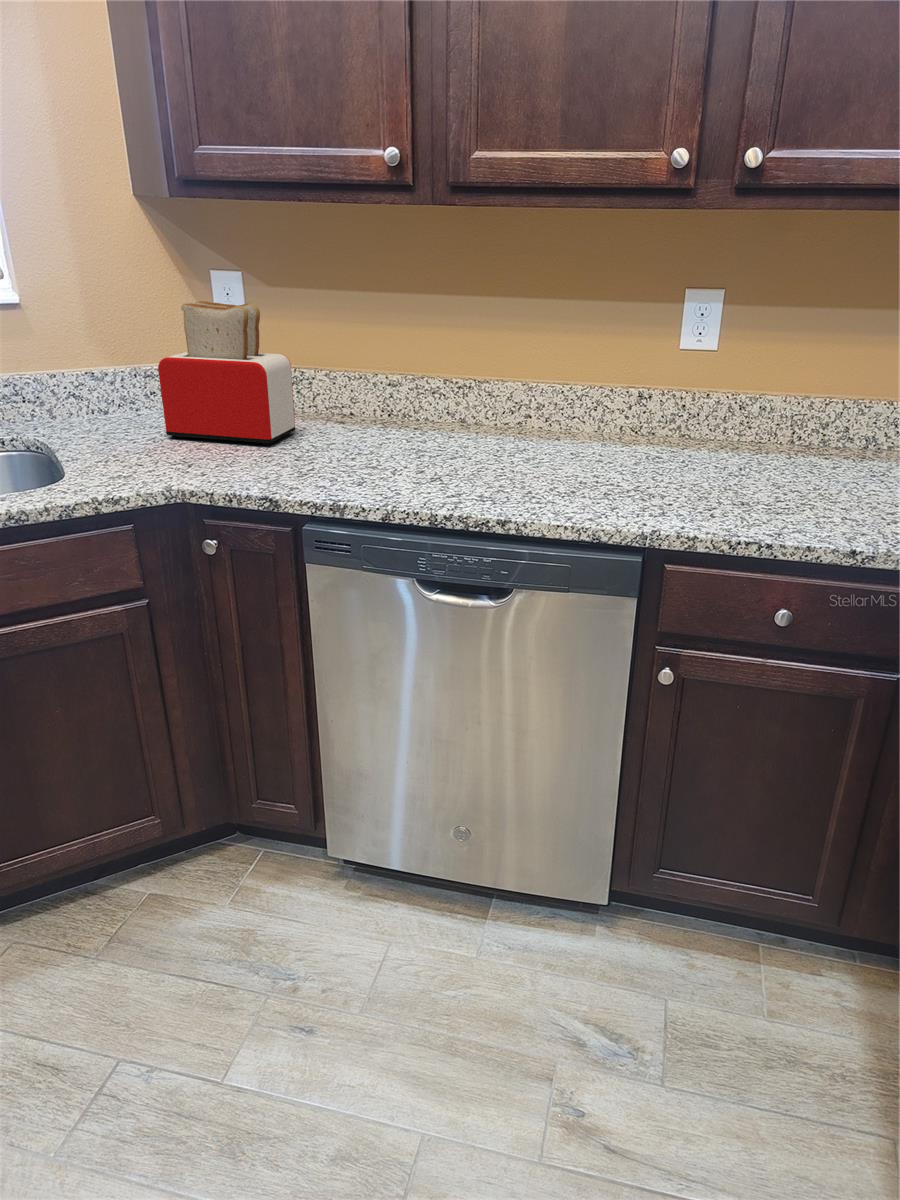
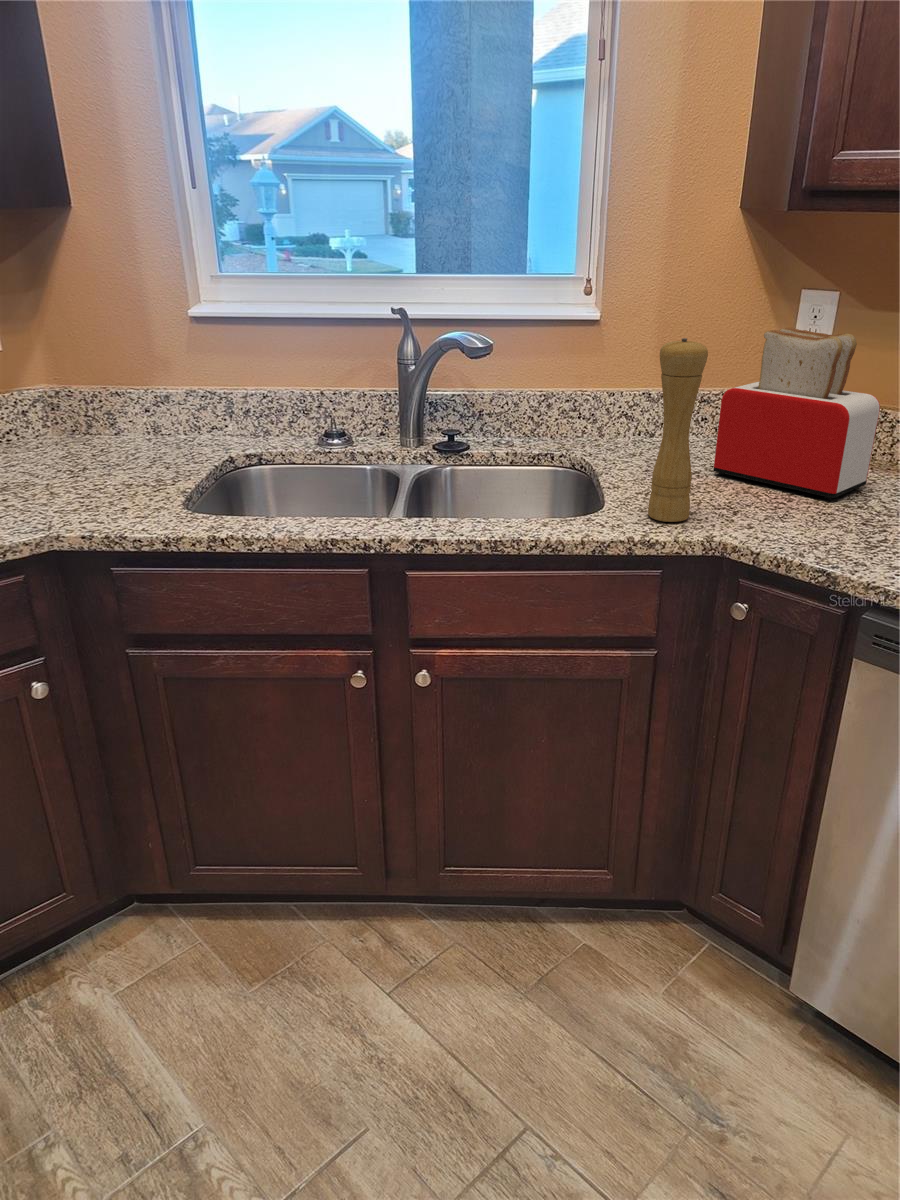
pepper mill: none [81,309,147,480] -> present [648,338,708,522]

